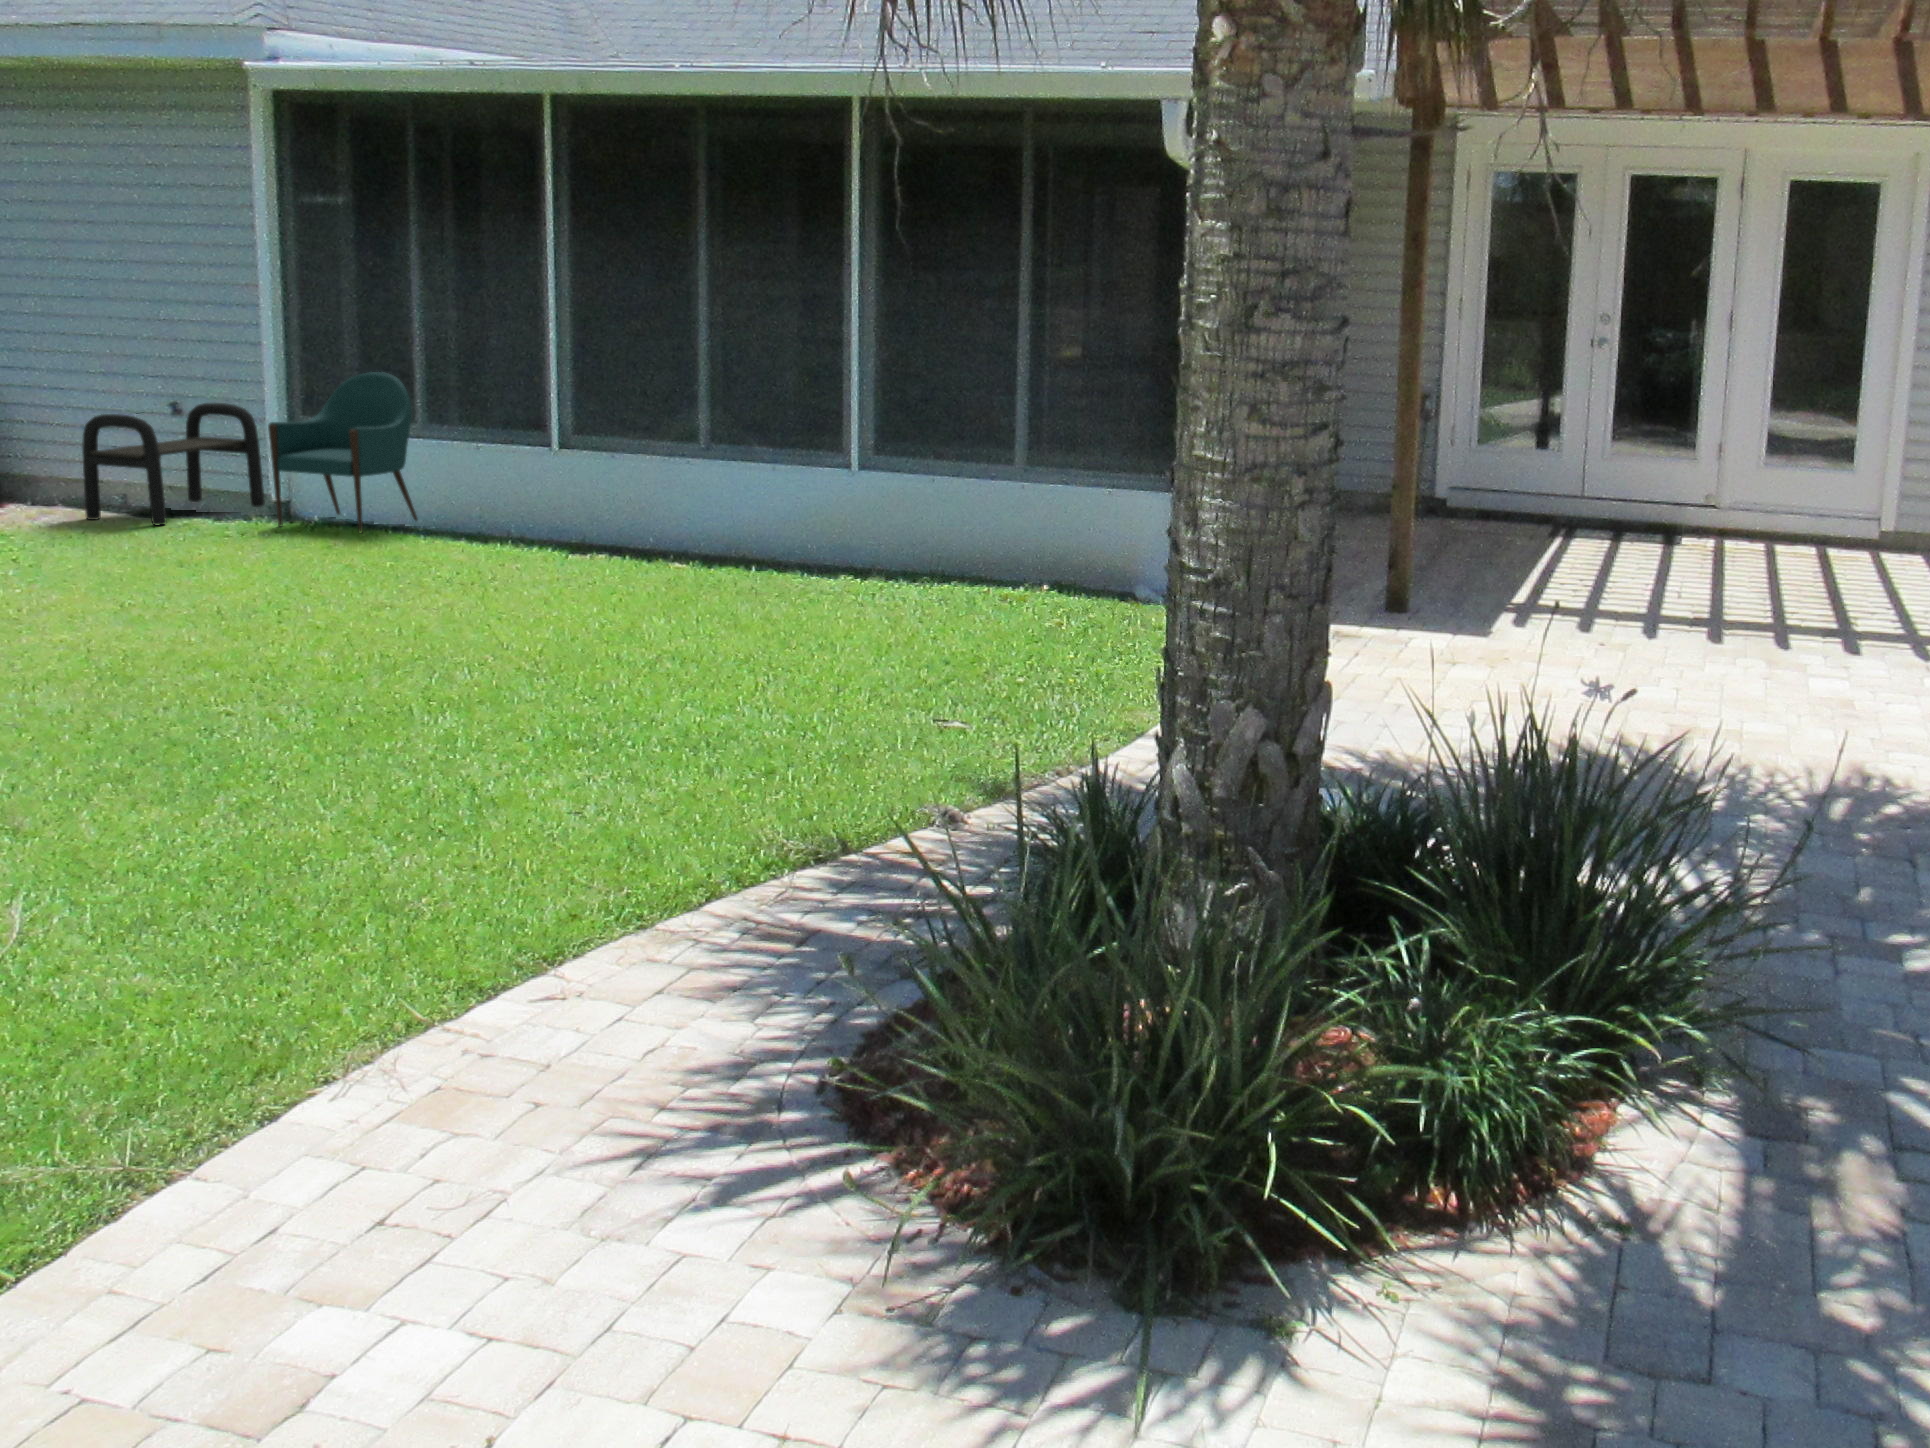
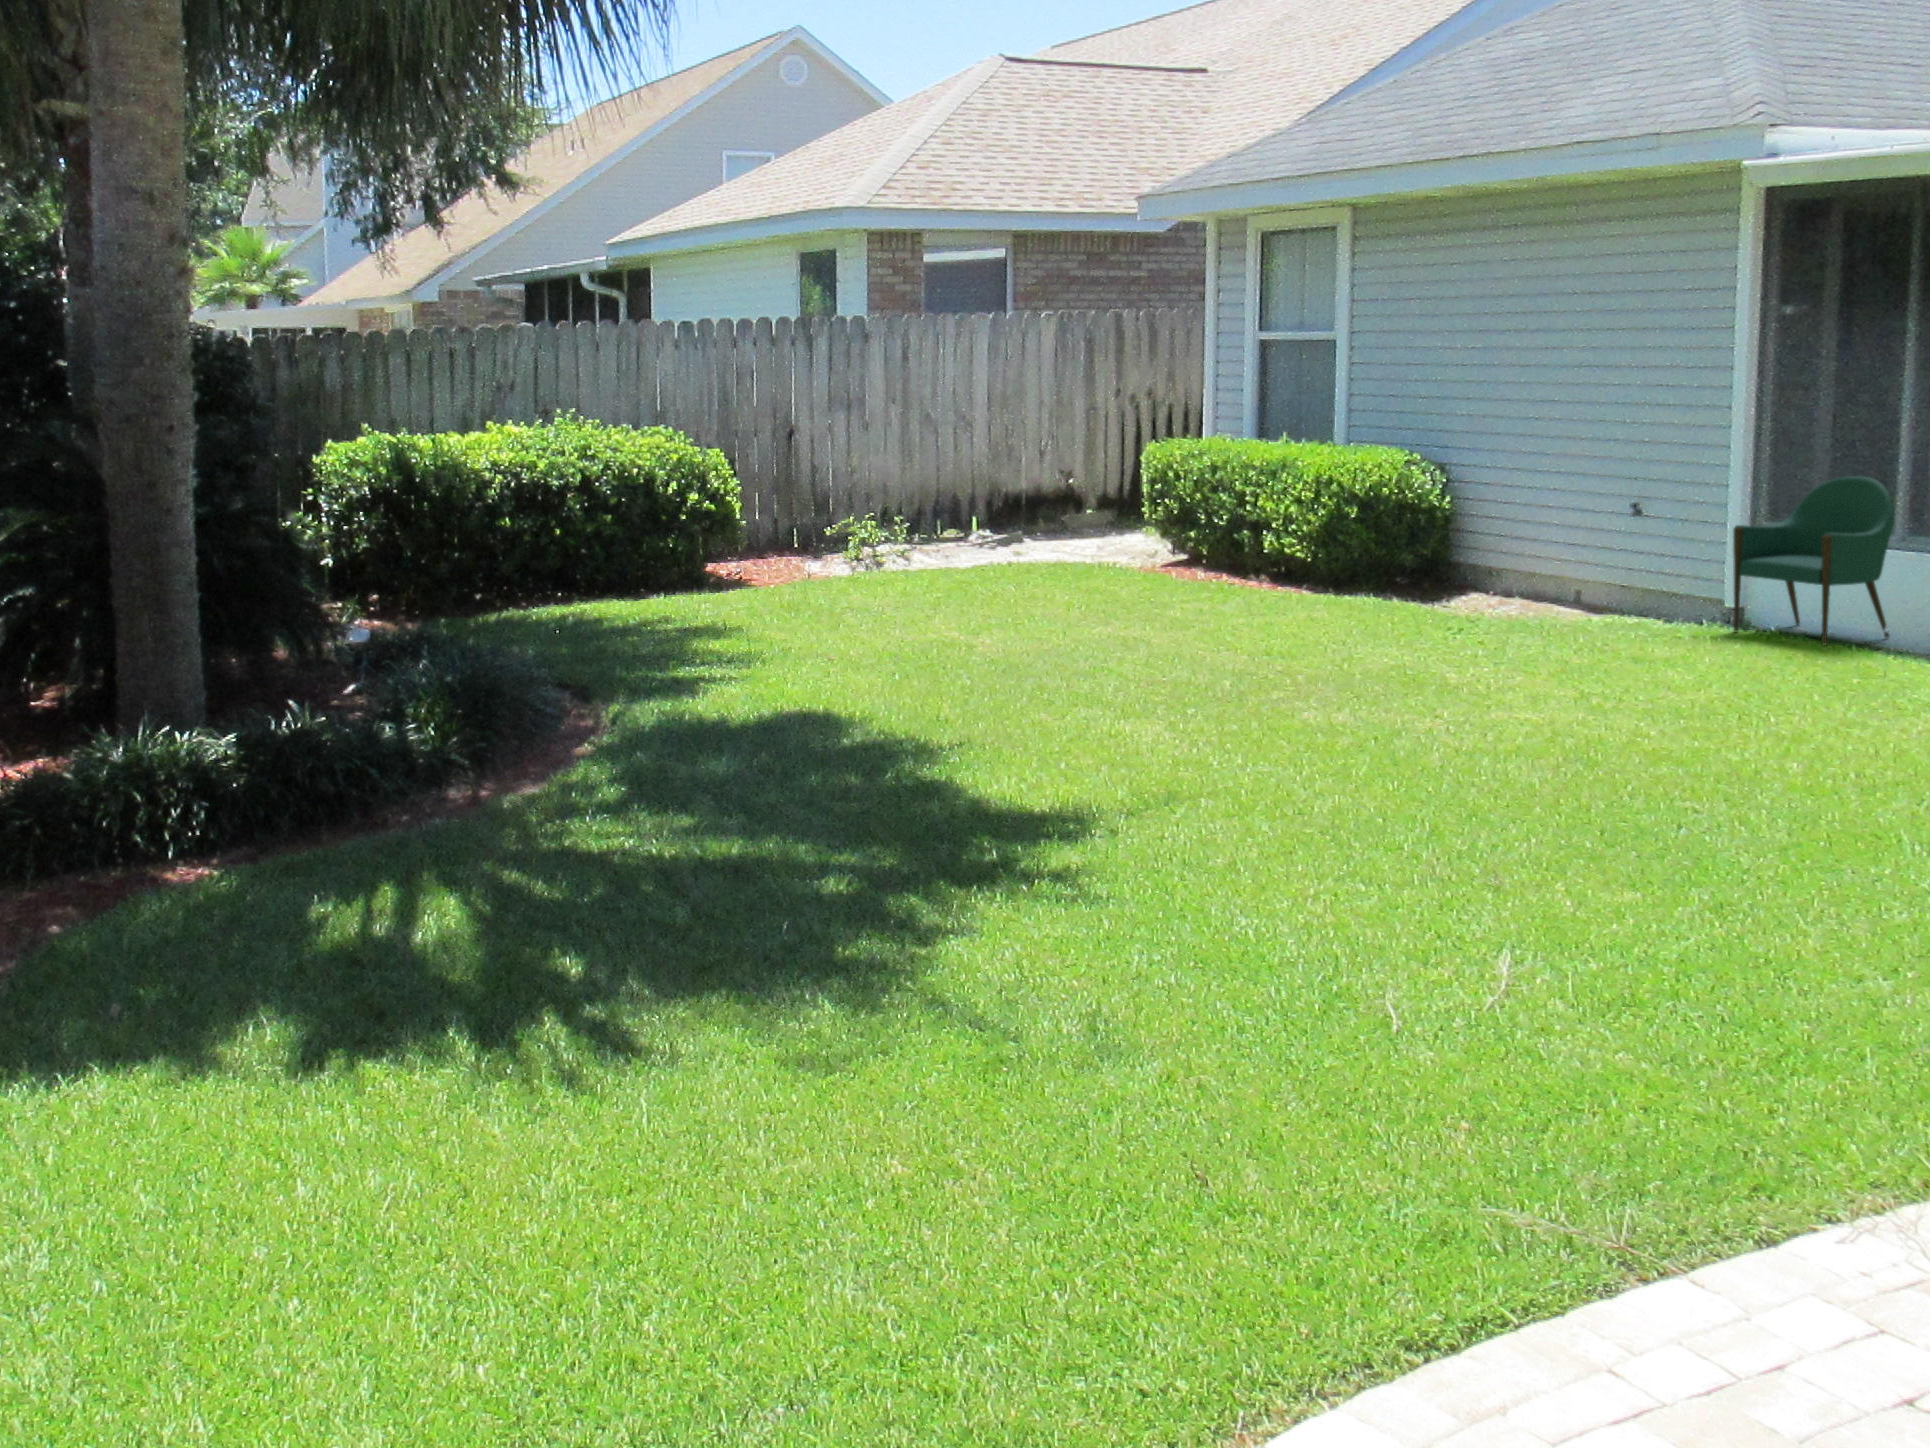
bench: present [82,403,265,525] -> none [1547,505,1719,622]

